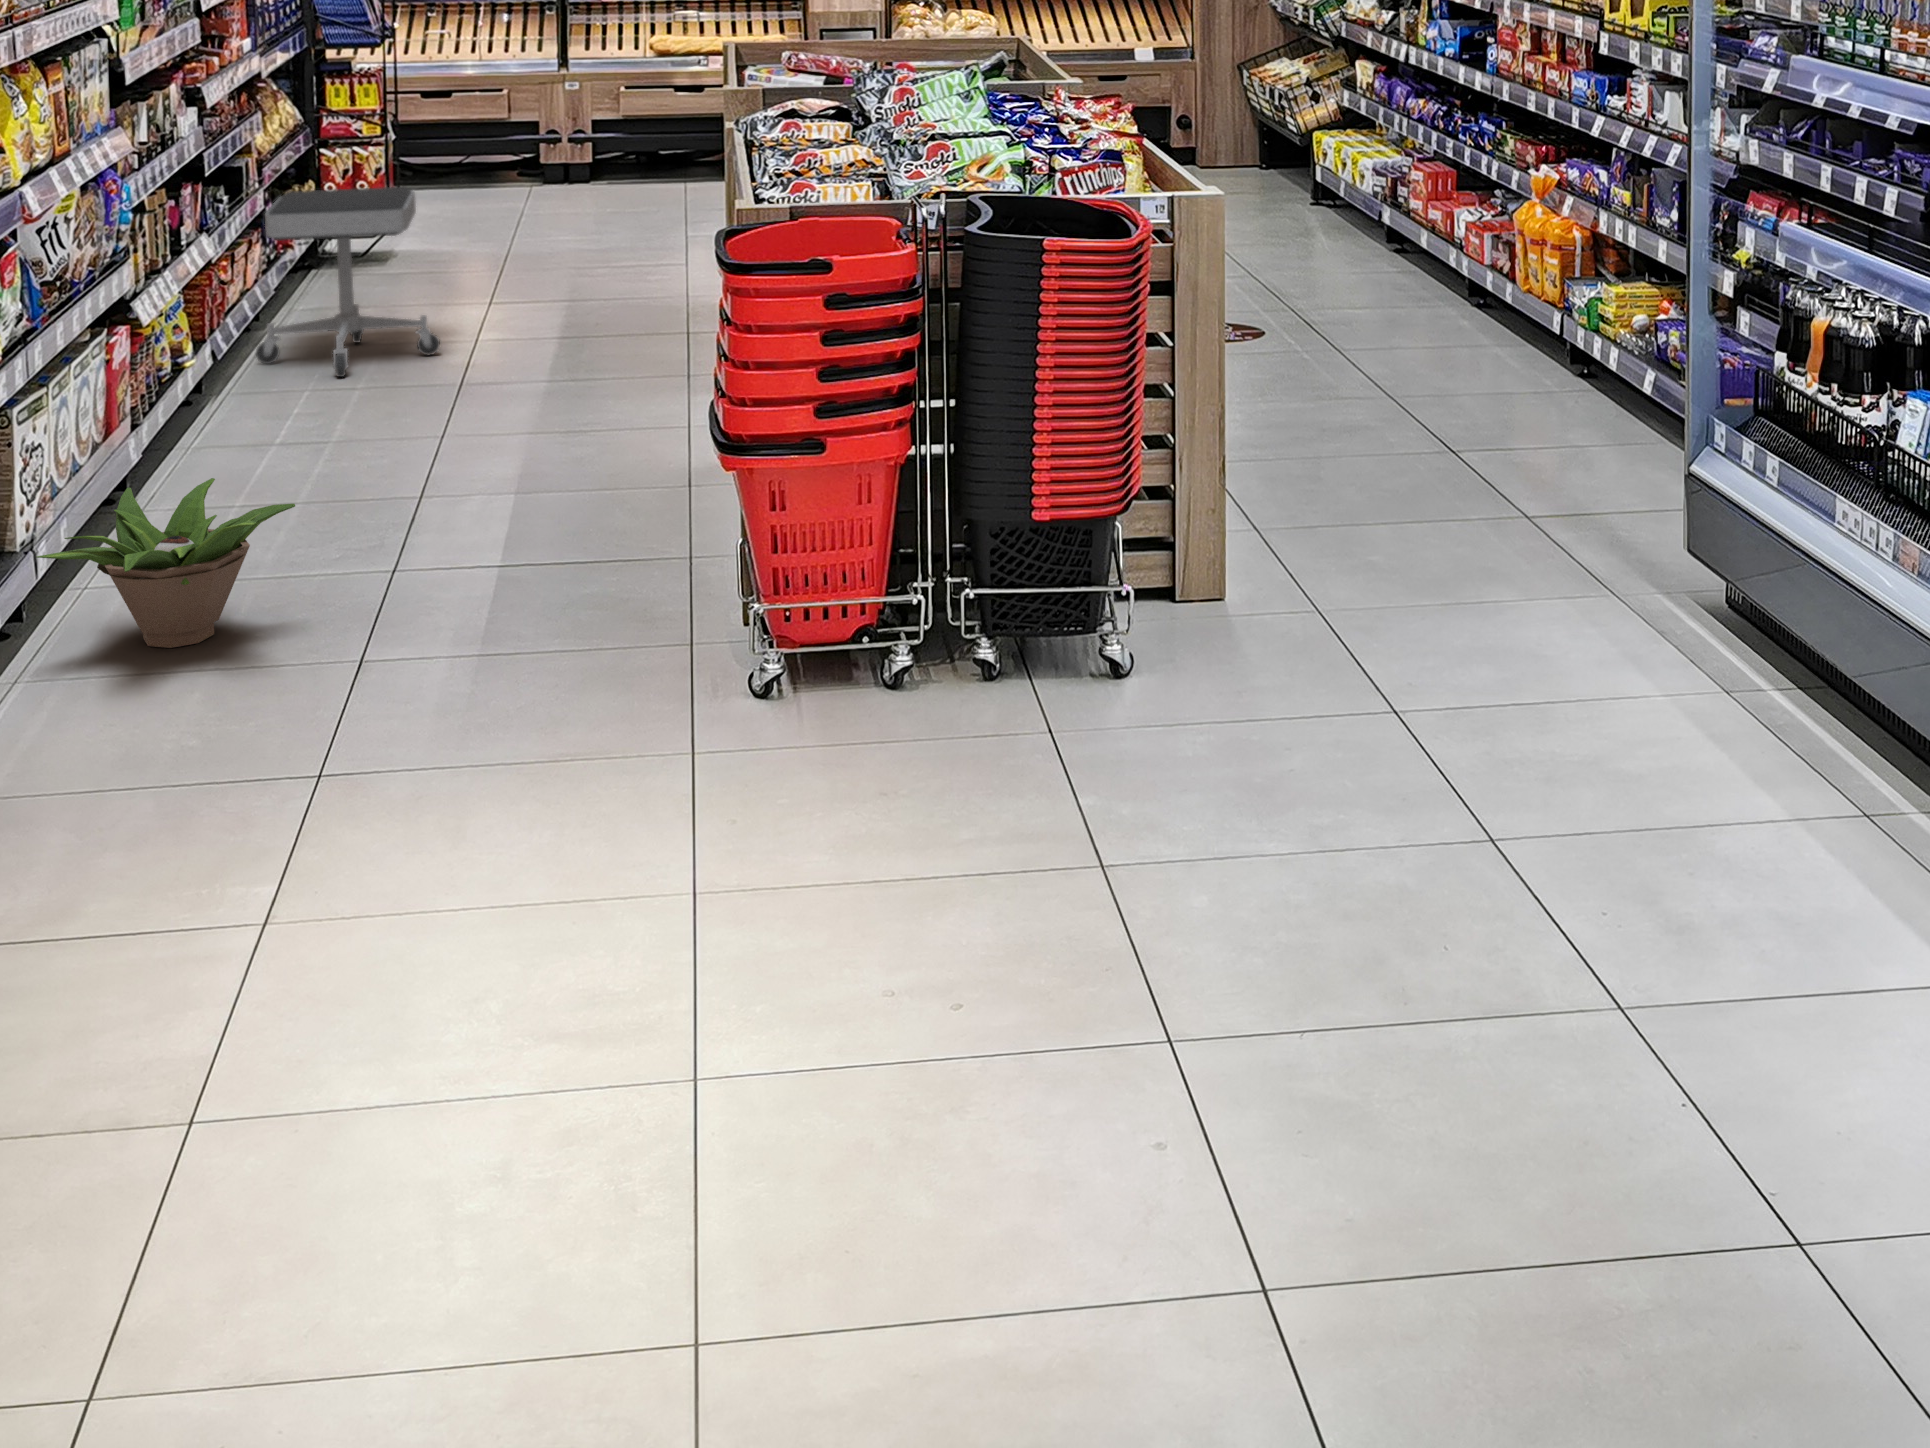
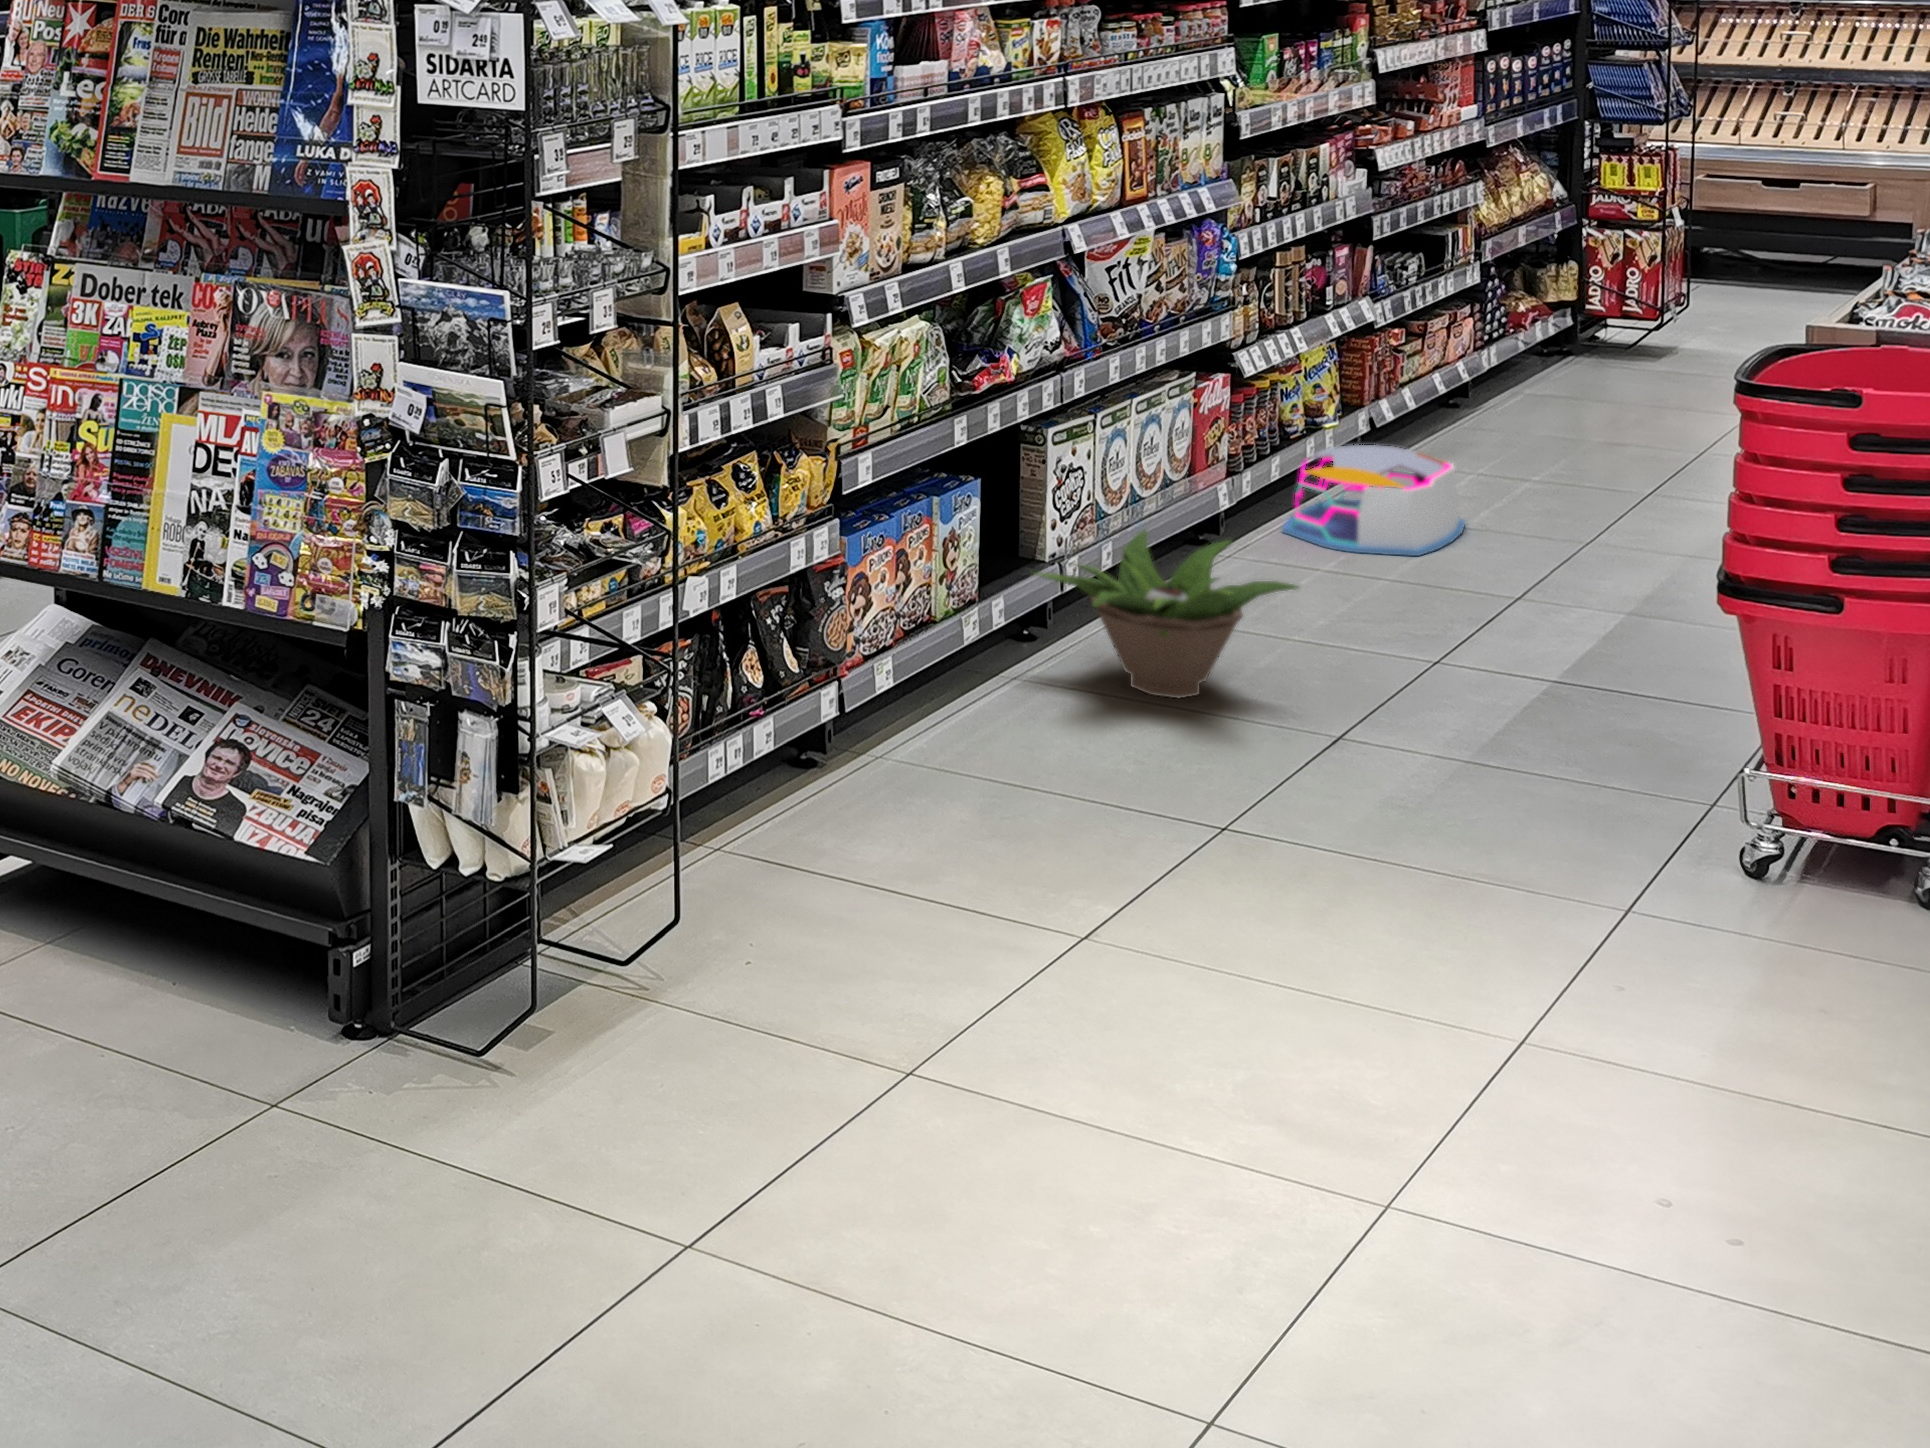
stool: present [256,187,440,377] -> none [1431,268,1656,474]
storage bin: none [184,369,332,476] -> present [1282,445,1465,556]

